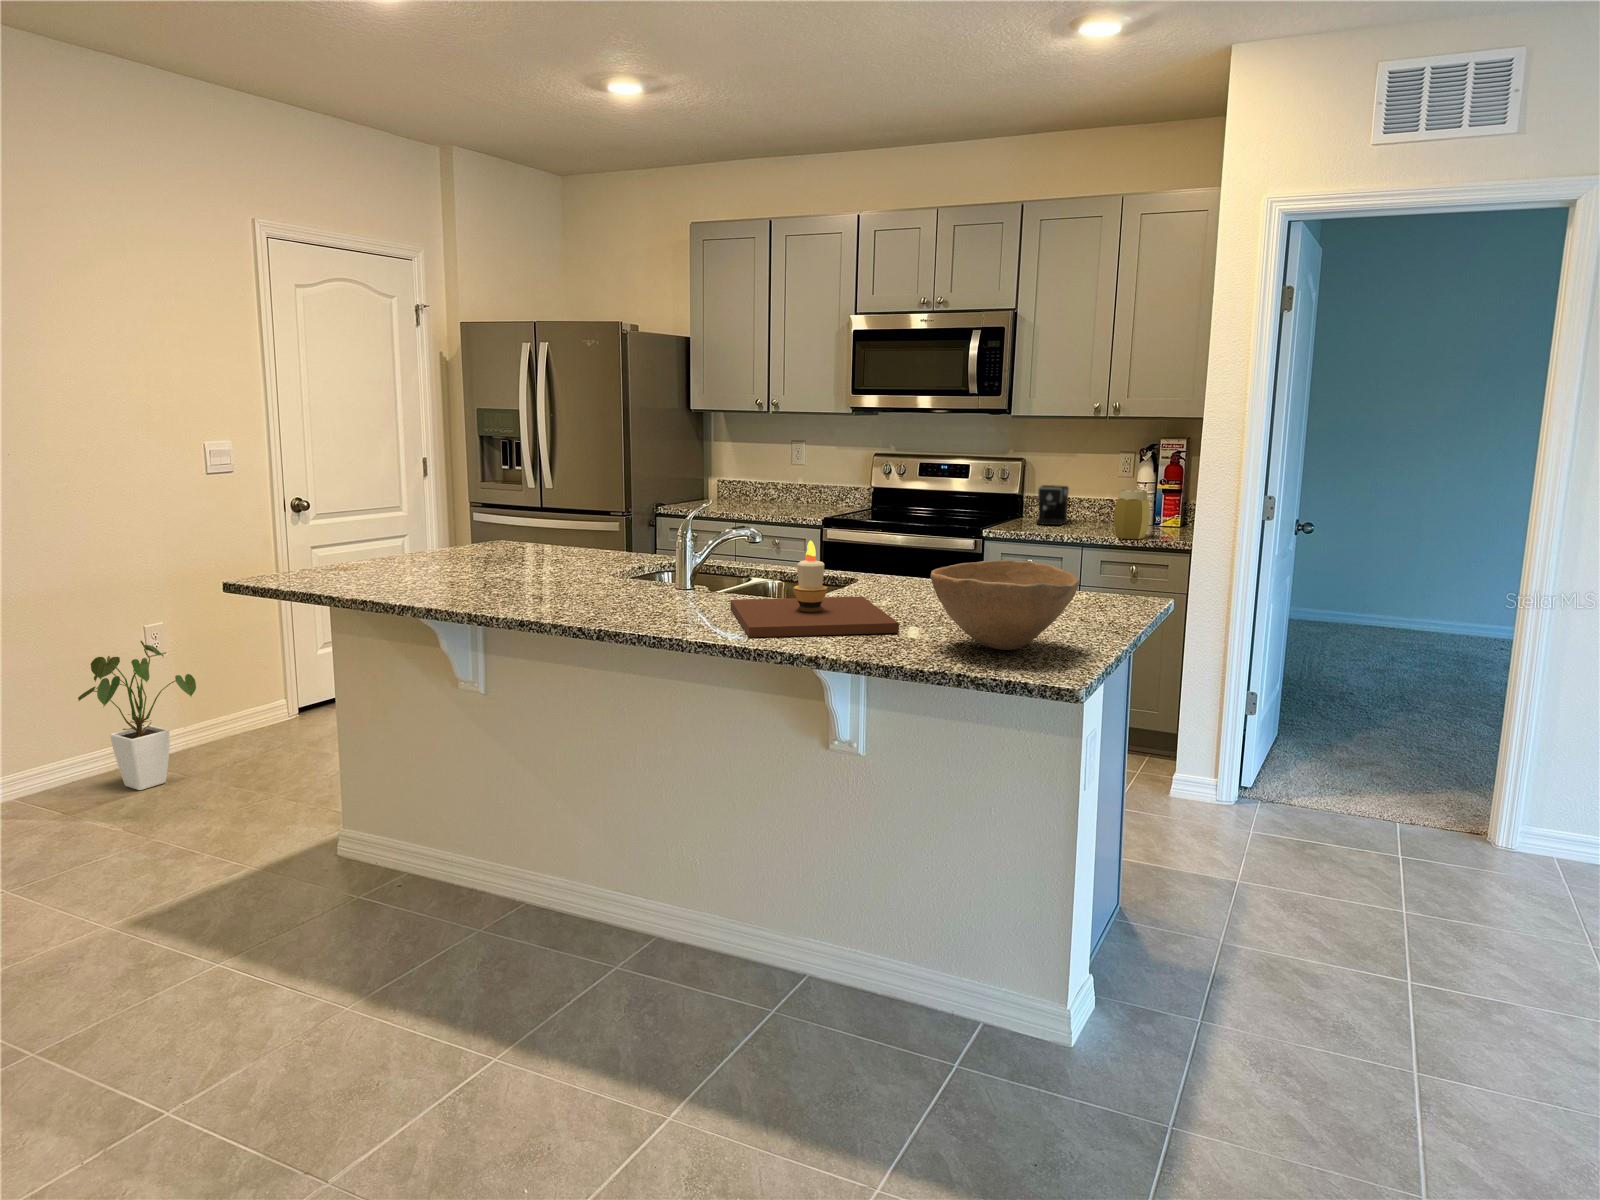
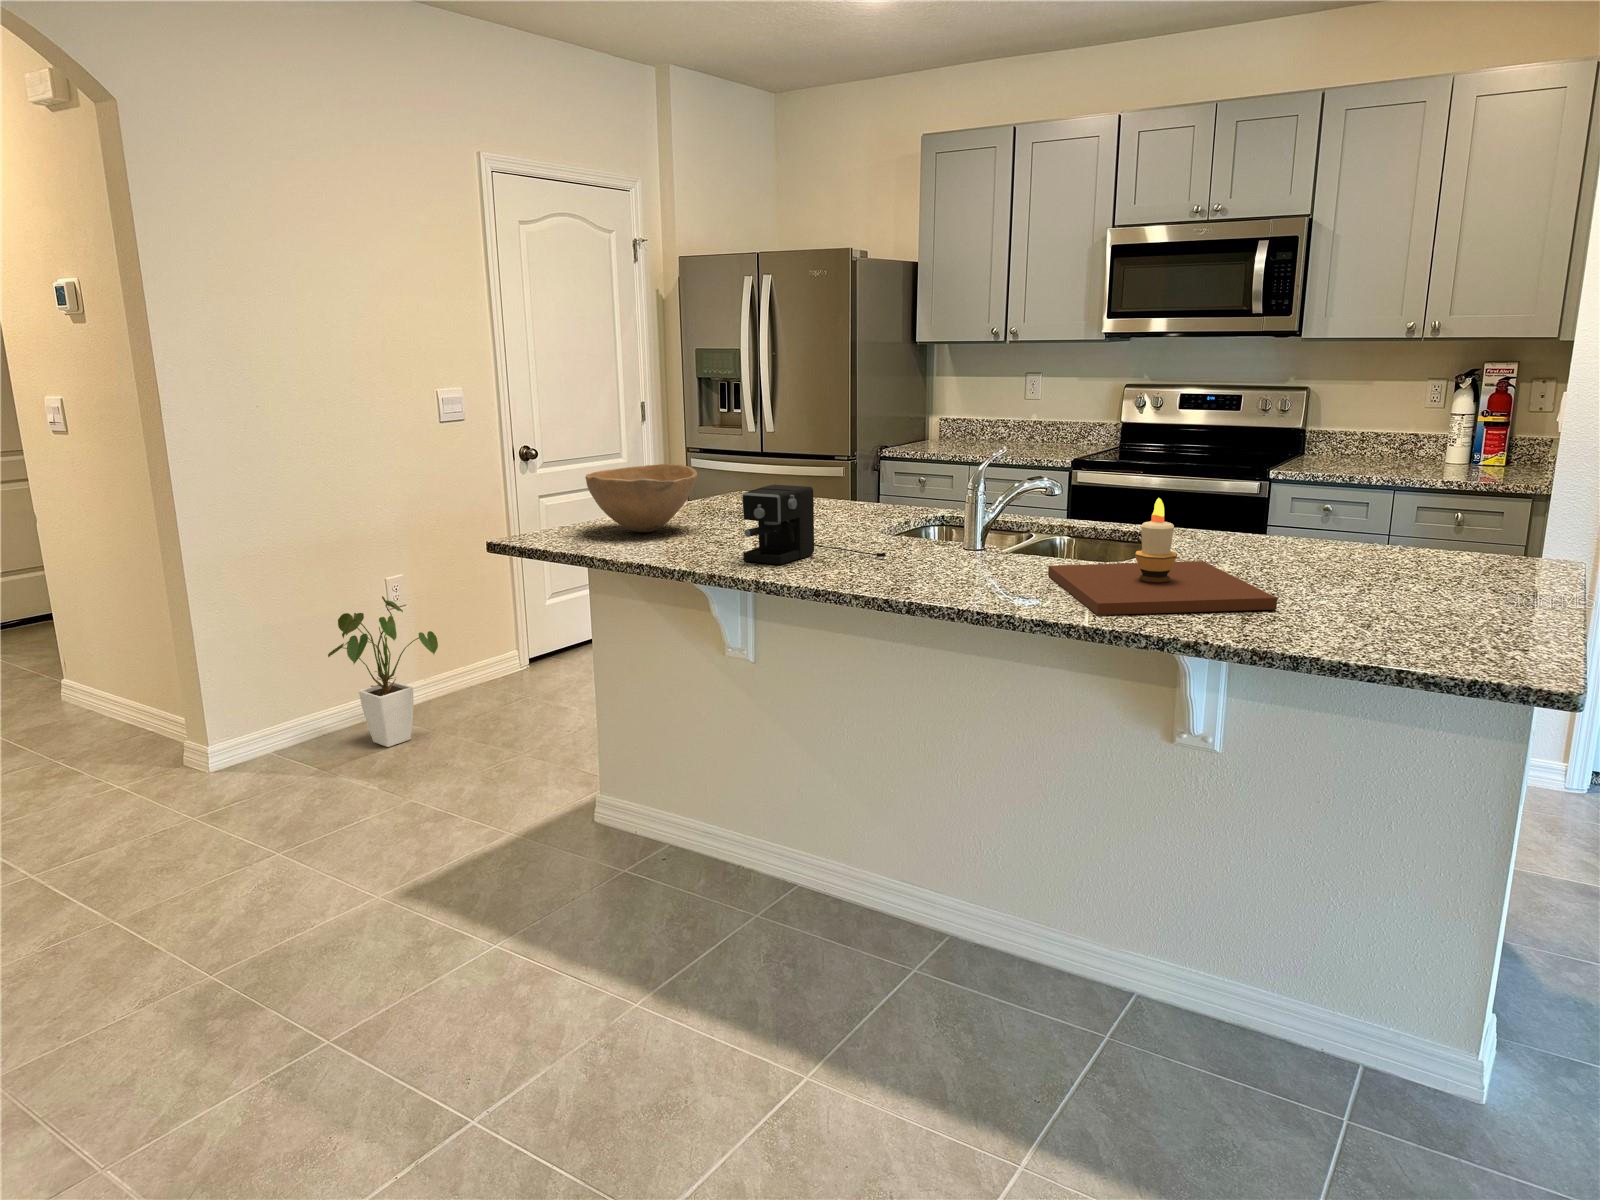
coffee maker: present [1036,485,1108,525] -> present [742,485,886,565]
jar: present [1114,490,1150,539] -> none [1434,422,1481,481]
bowl: present [931,560,1079,650] -> present [585,464,697,532]

